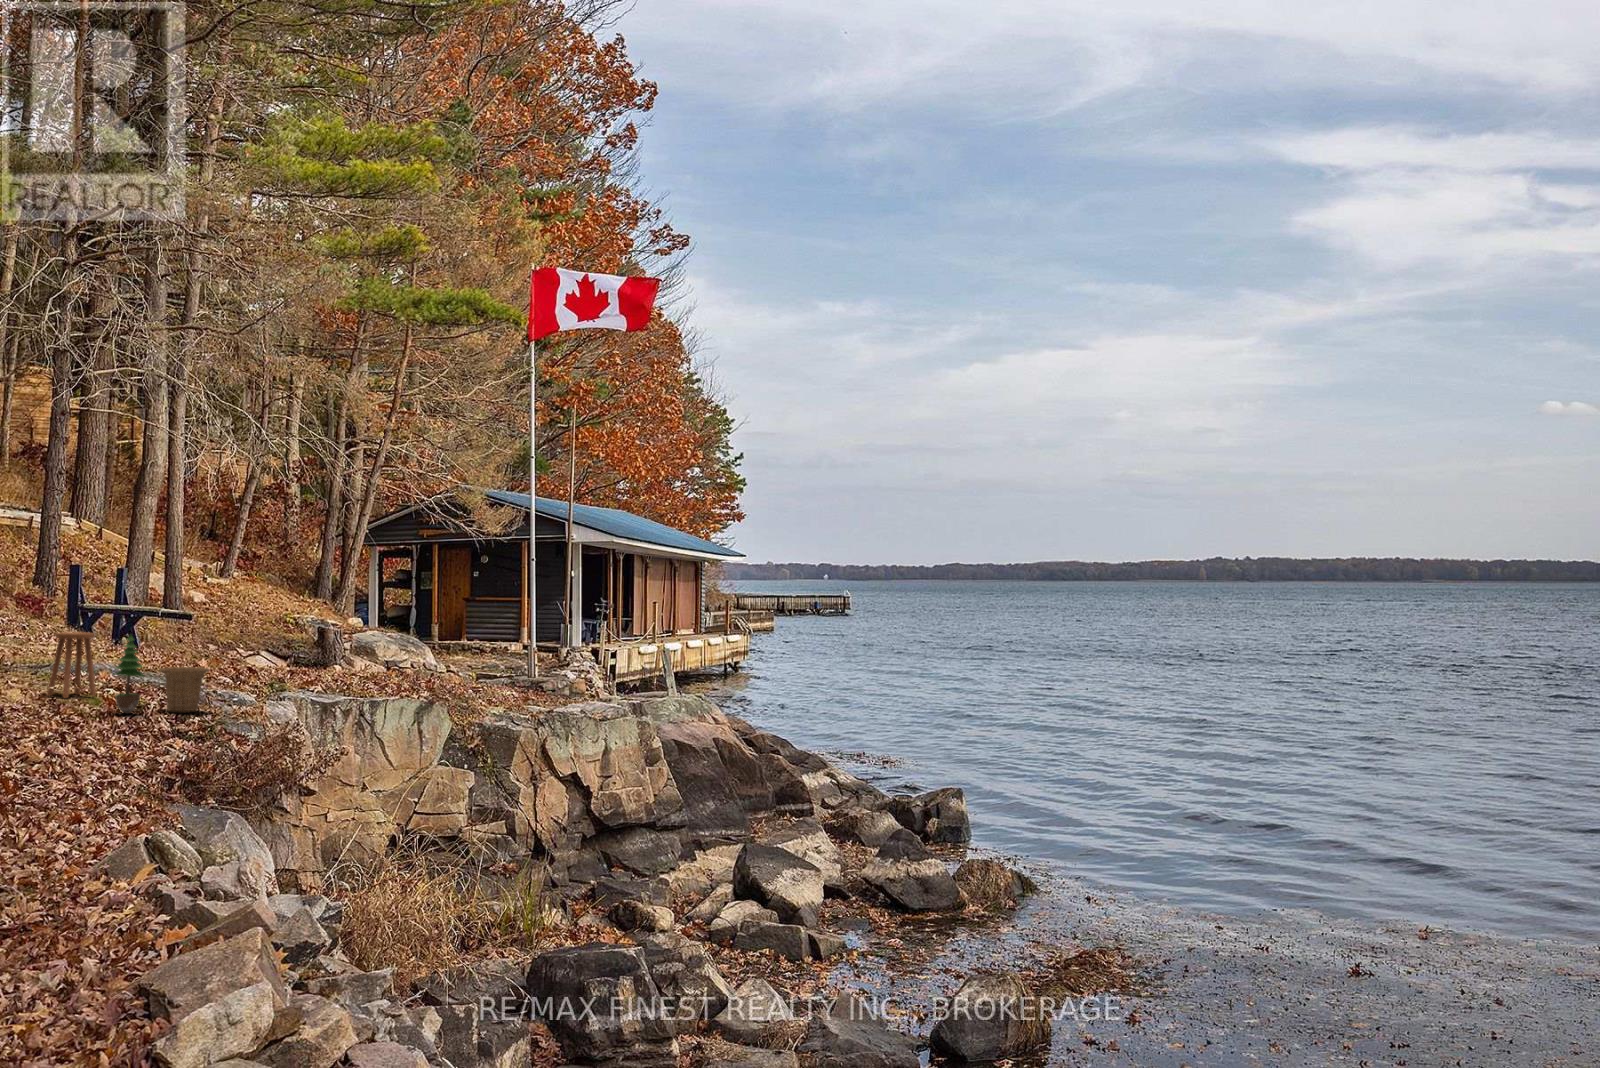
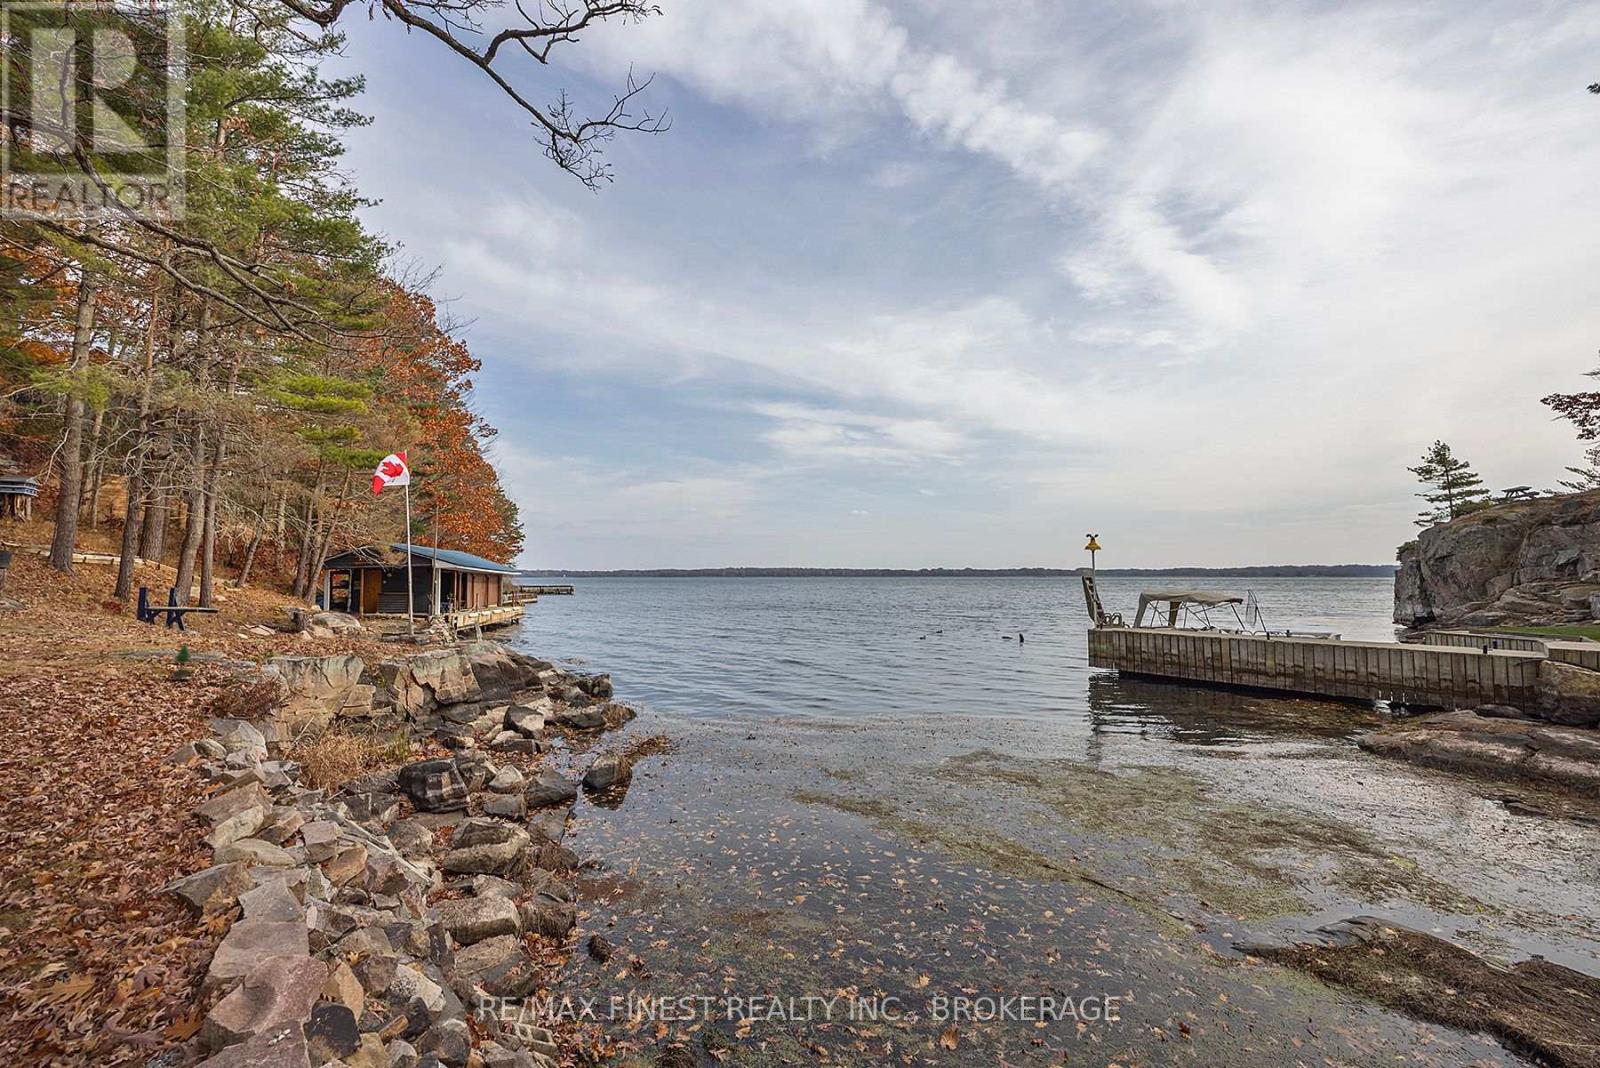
stool: present [47,632,96,698] -> none [124,639,159,673]
basket: present [160,667,209,712] -> none [201,654,232,677]

